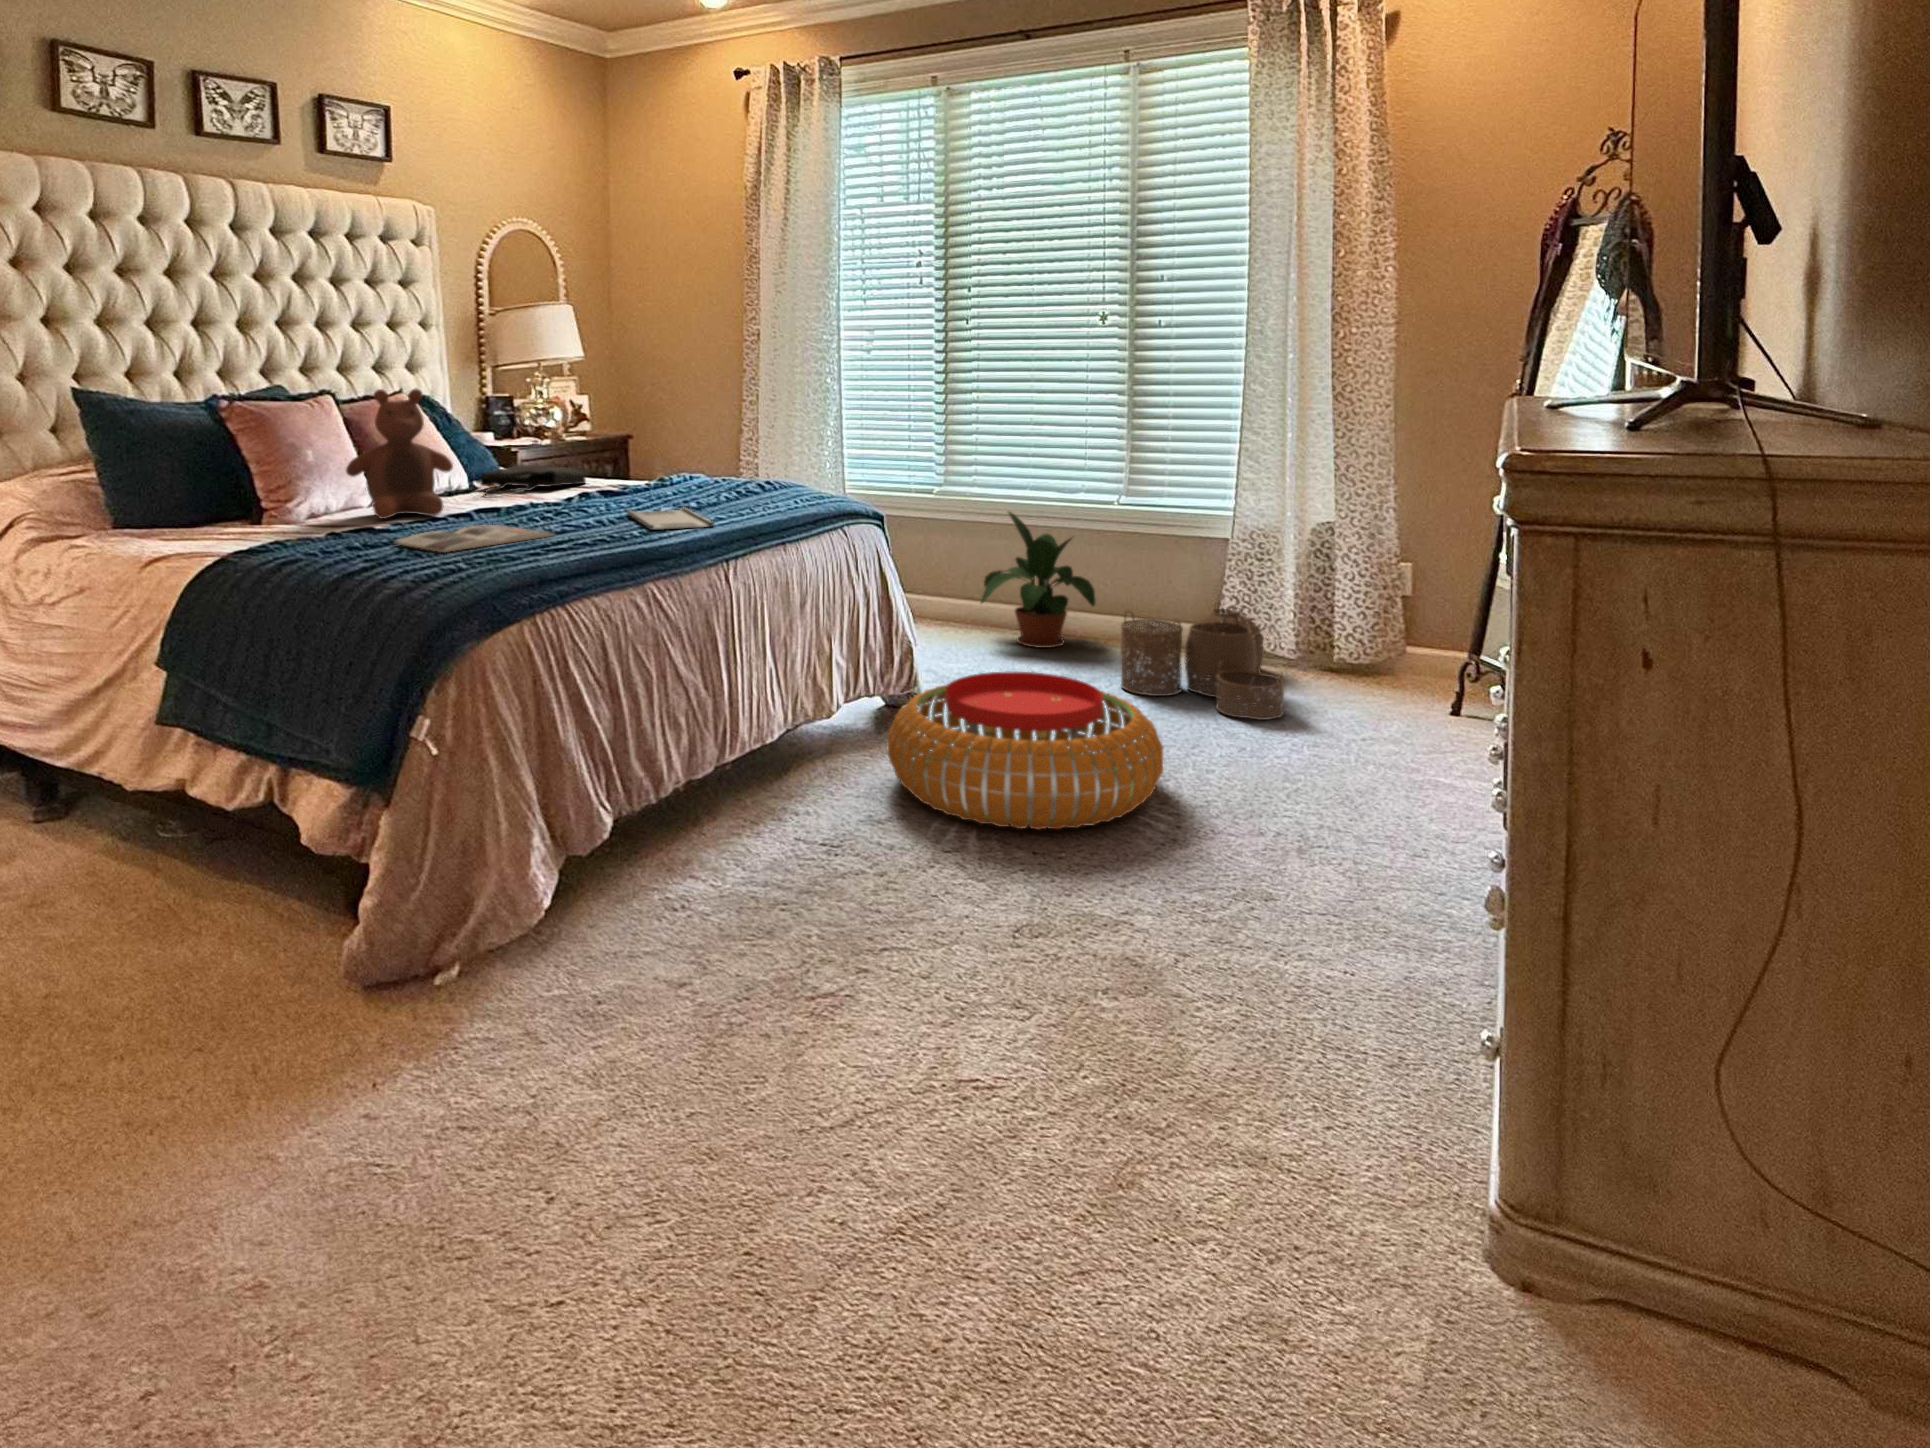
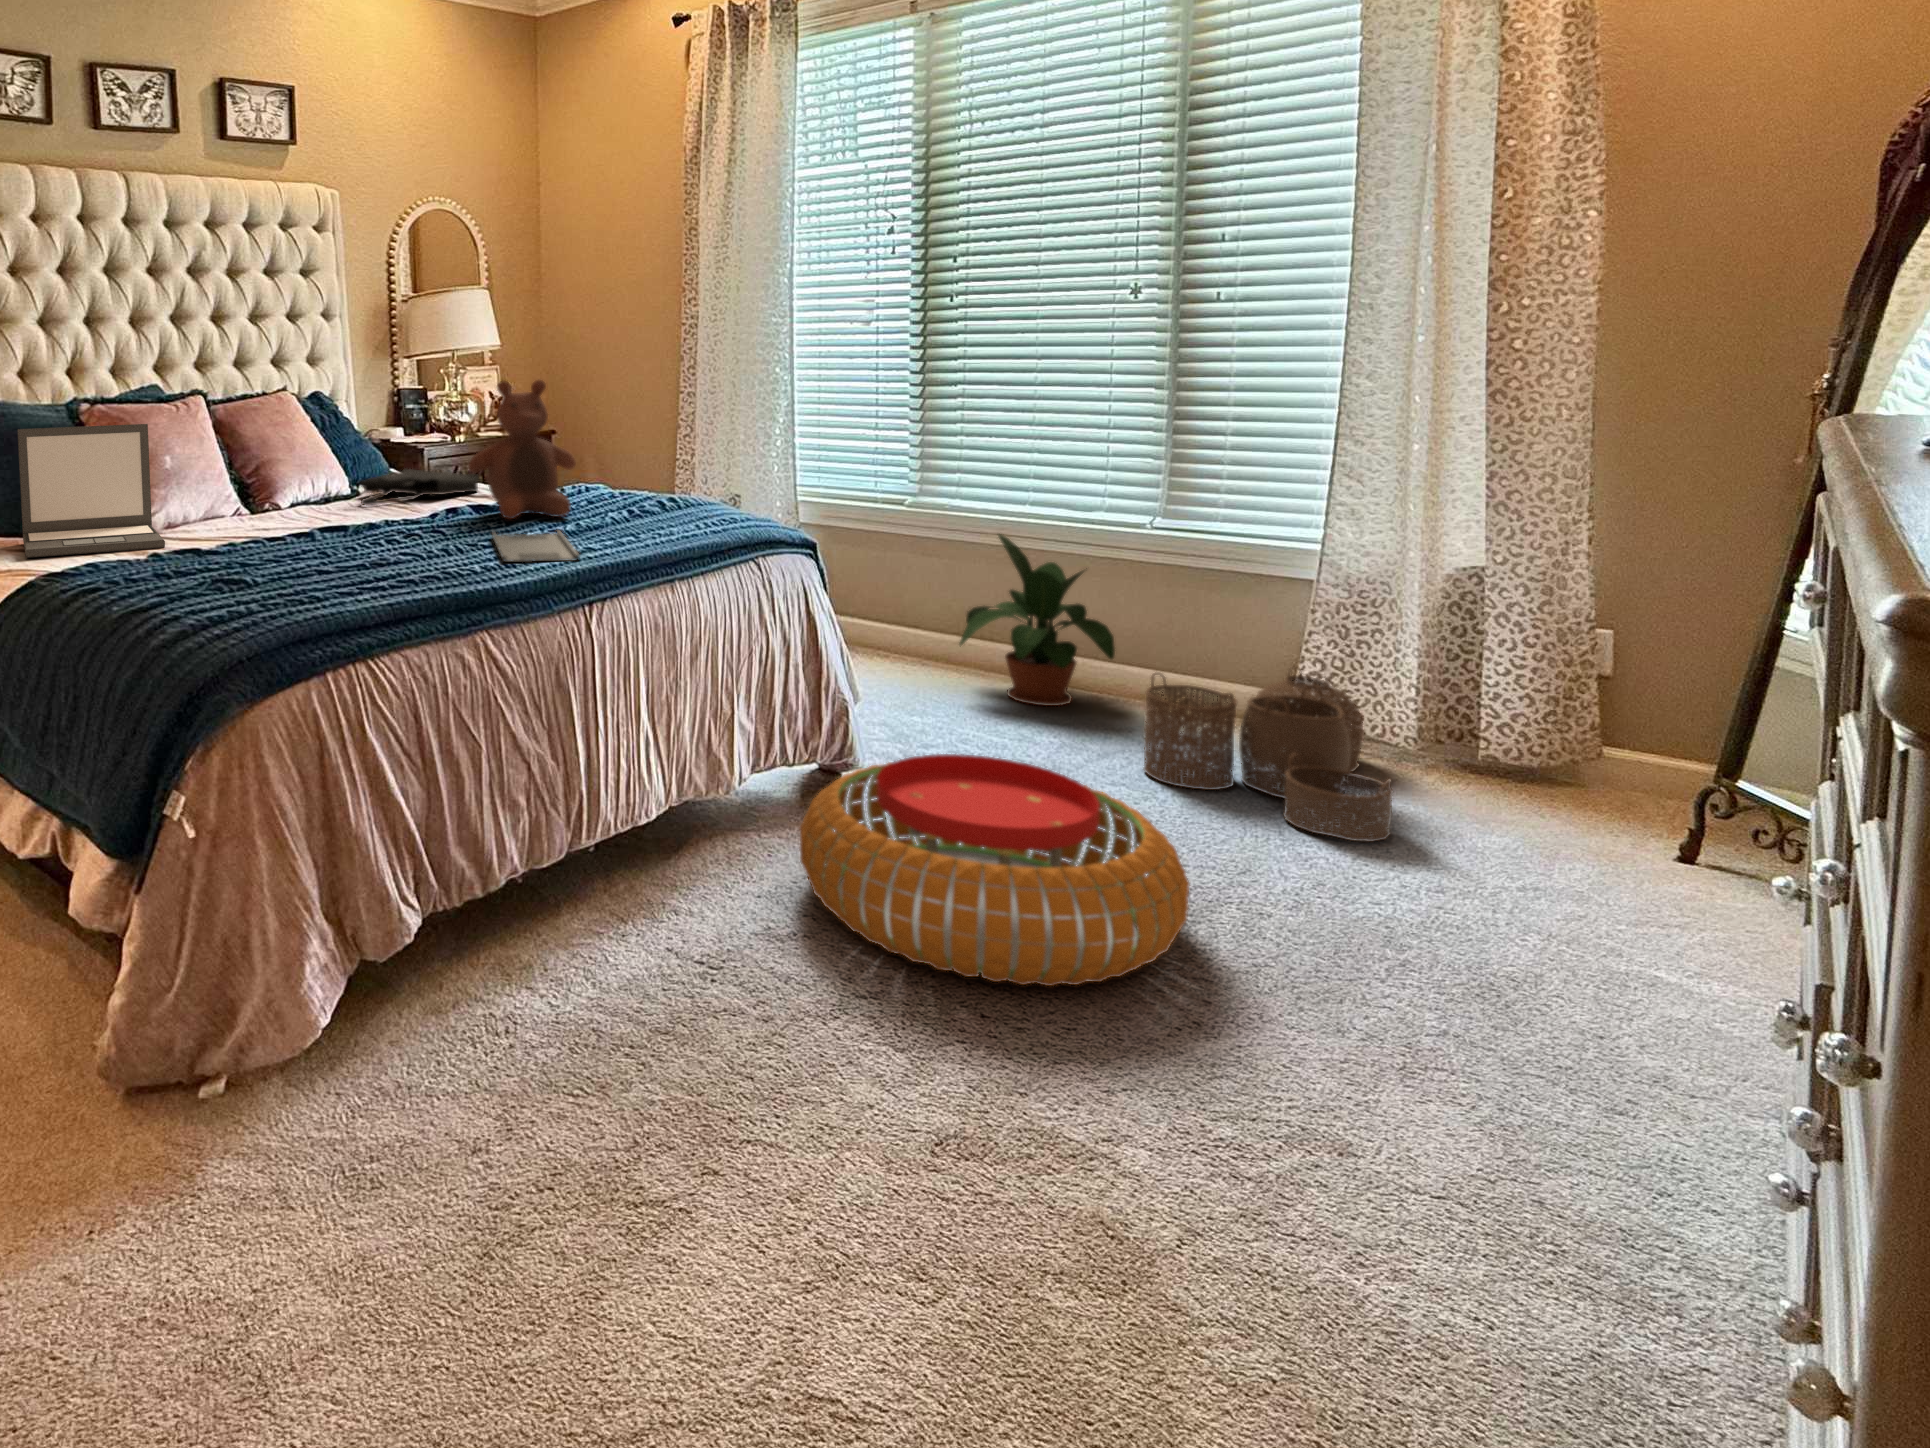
stuffed bear: present [346,388,453,519] -> present [468,380,576,519]
laptop: none [164,419,323,543] -> present [18,424,165,558]
magazine: present [395,525,554,552] -> none [216,548,396,584]

